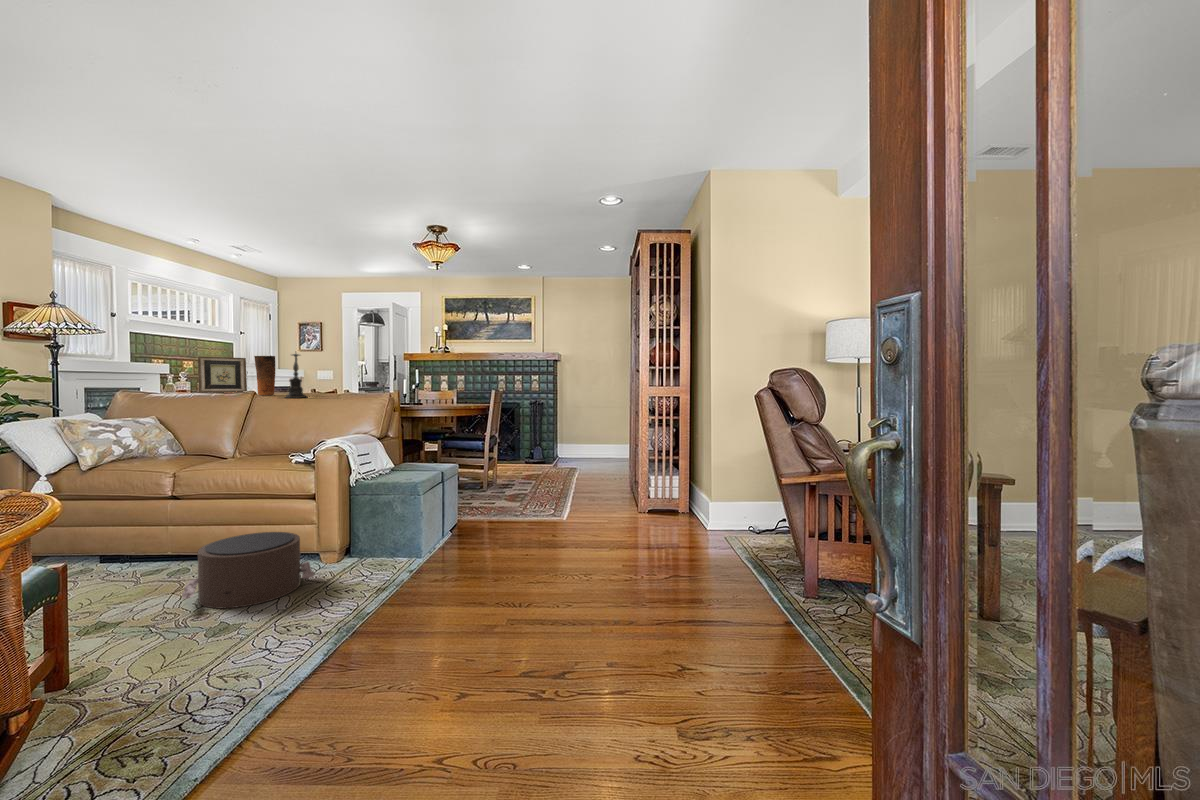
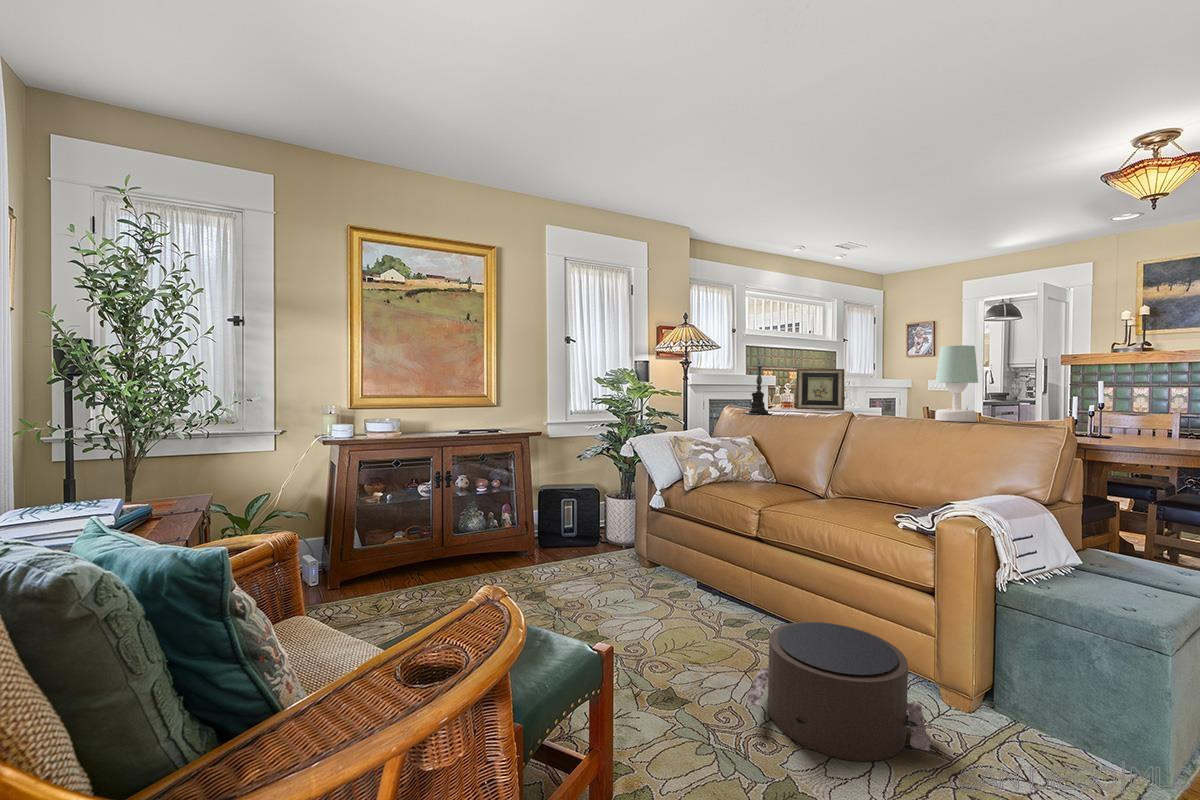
table lamp: none [318,344,346,396] -> present [935,345,978,422]
candle holder: present [286,353,306,398] -> present [746,363,770,414]
vase: present [254,356,275,396] -> none [853,366,879,417]

